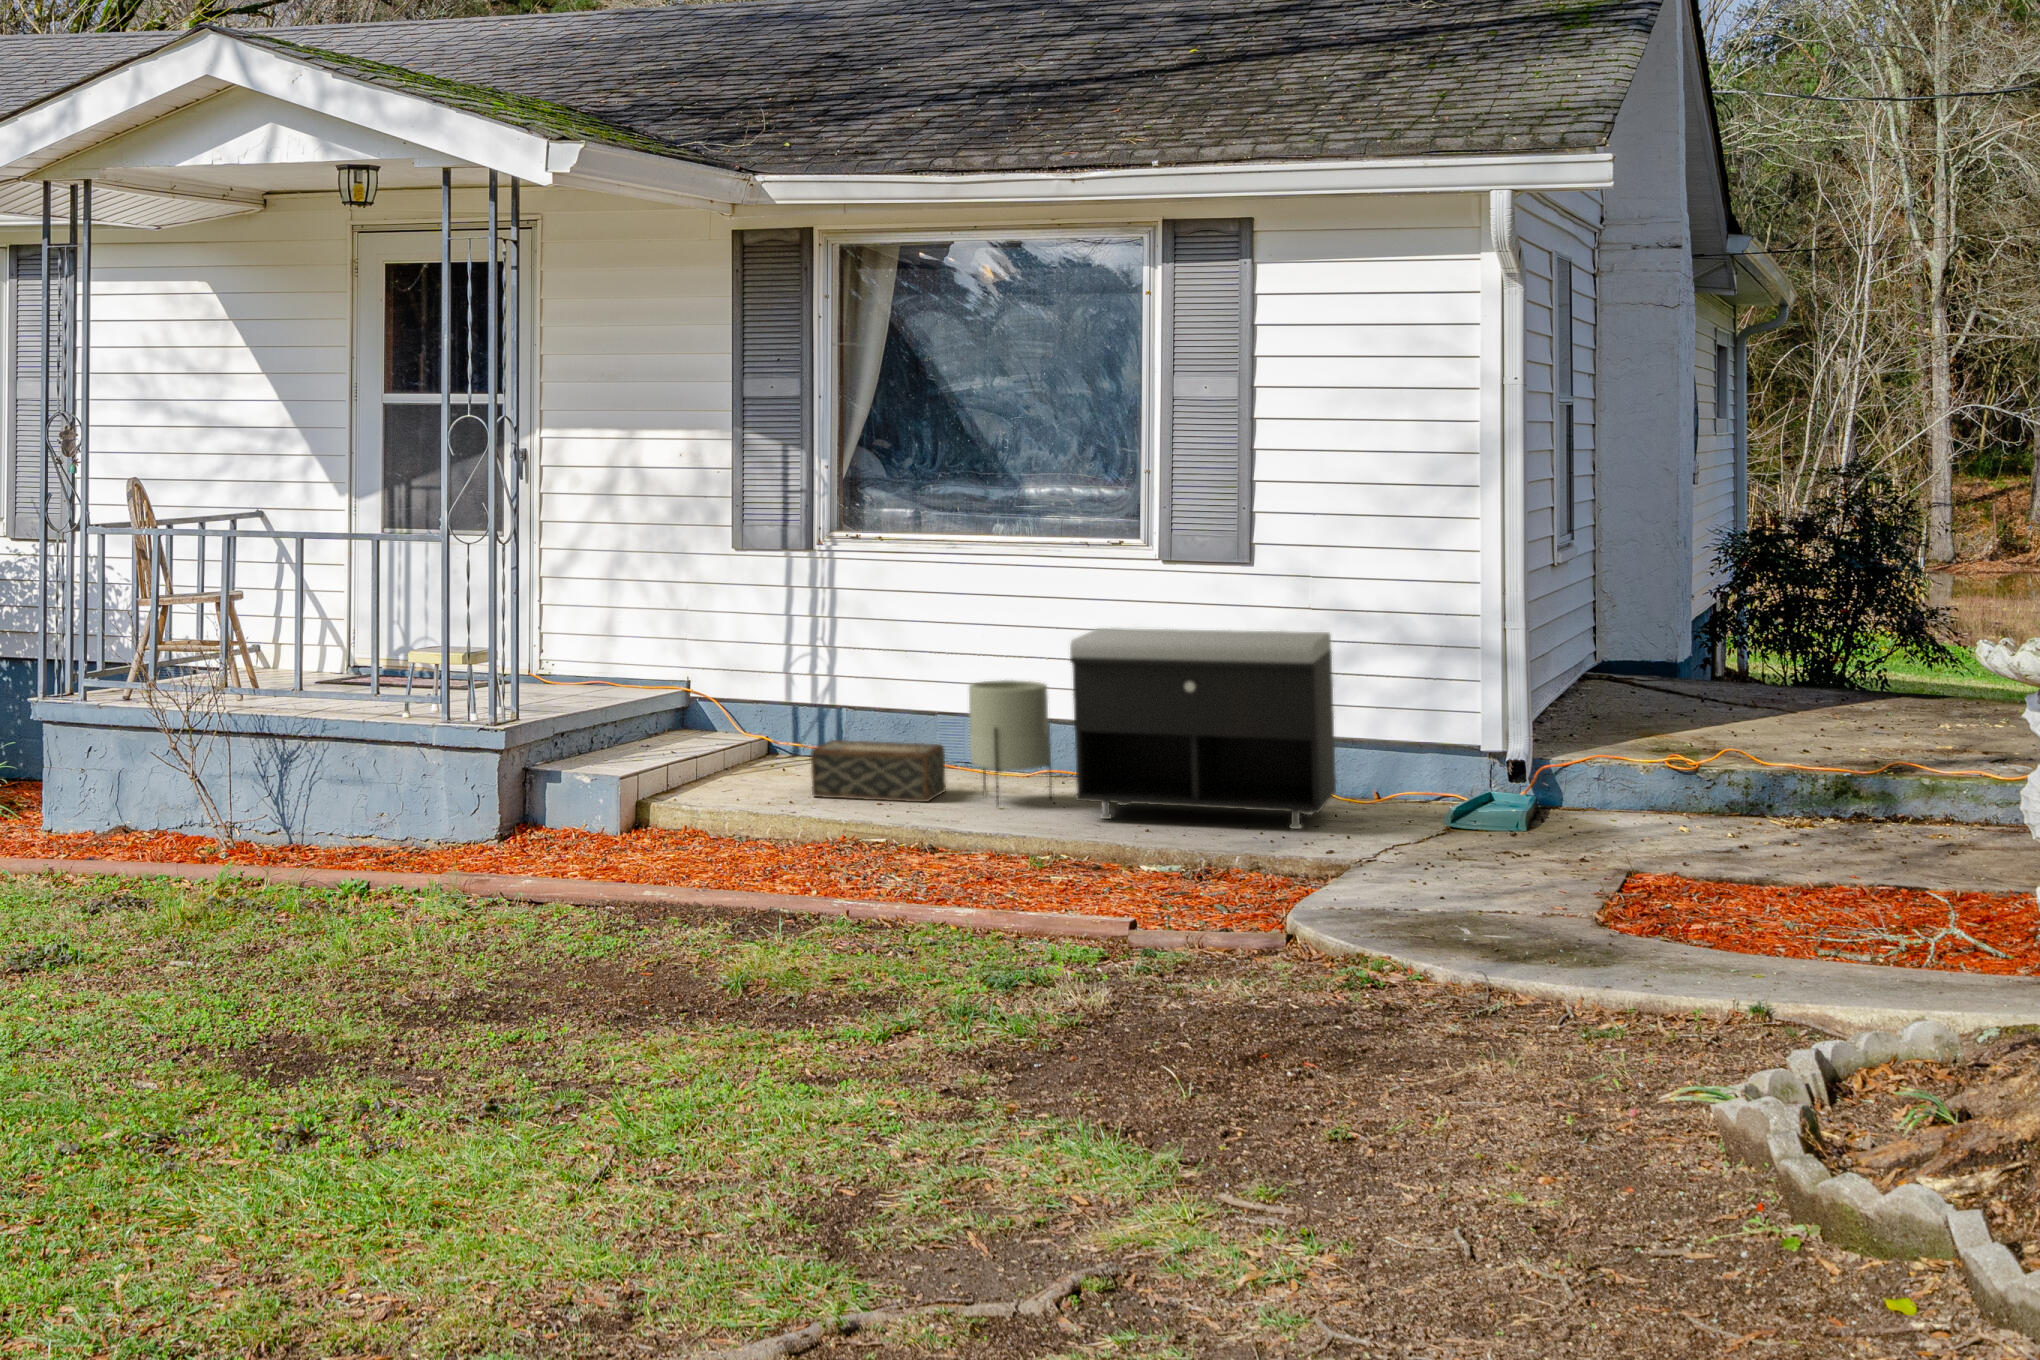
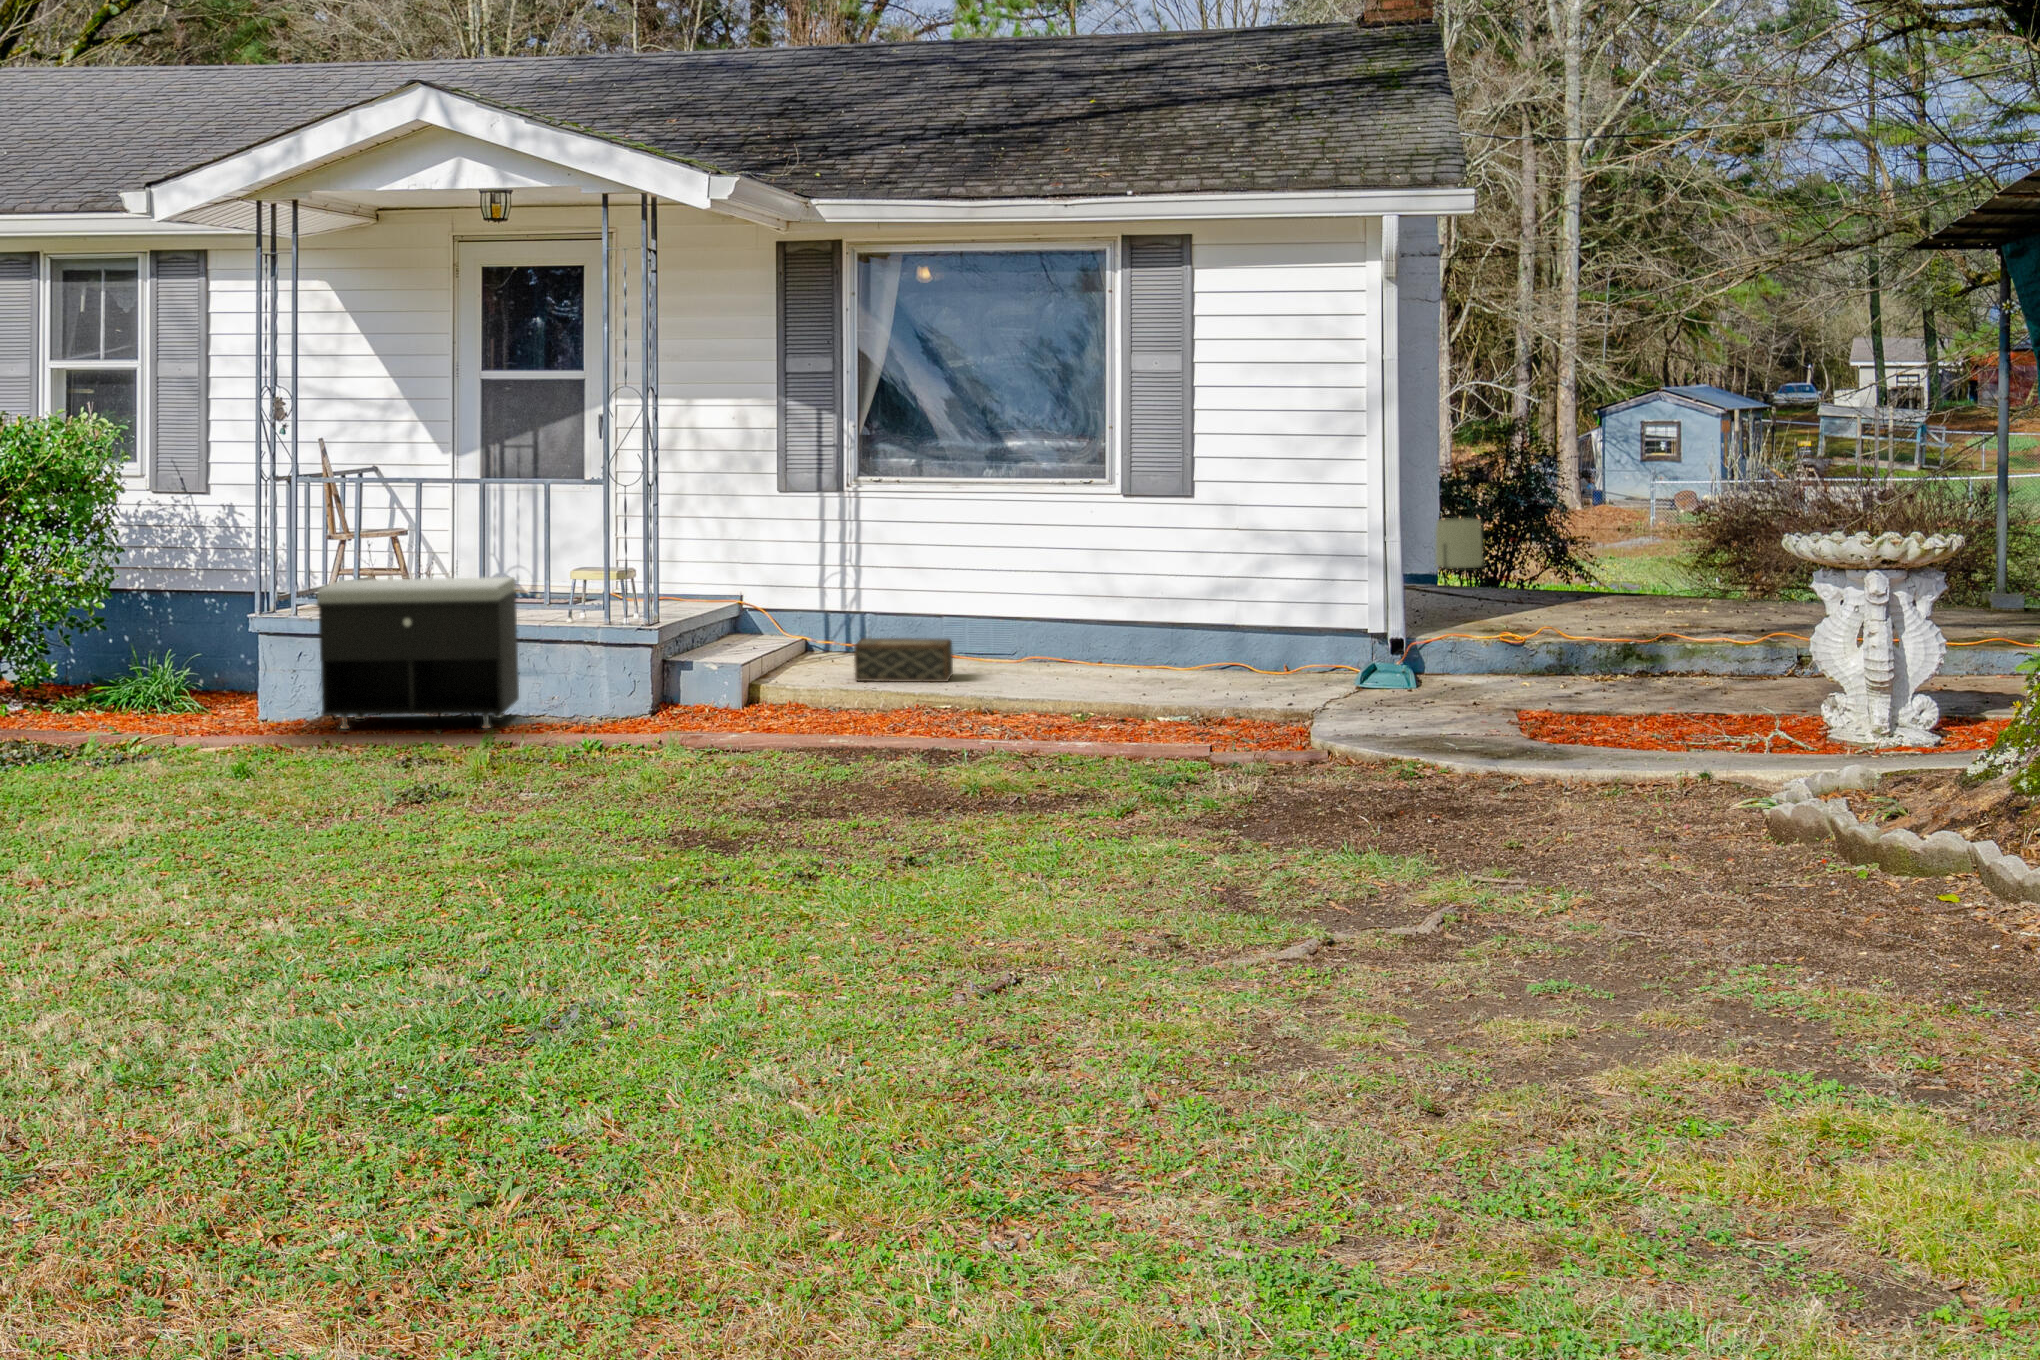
storage bench: present [1070,628,1336,829] -> present [317,577,519,729]
planter: present [969,680,1051,806] -> present [1436,518,1484,570]

